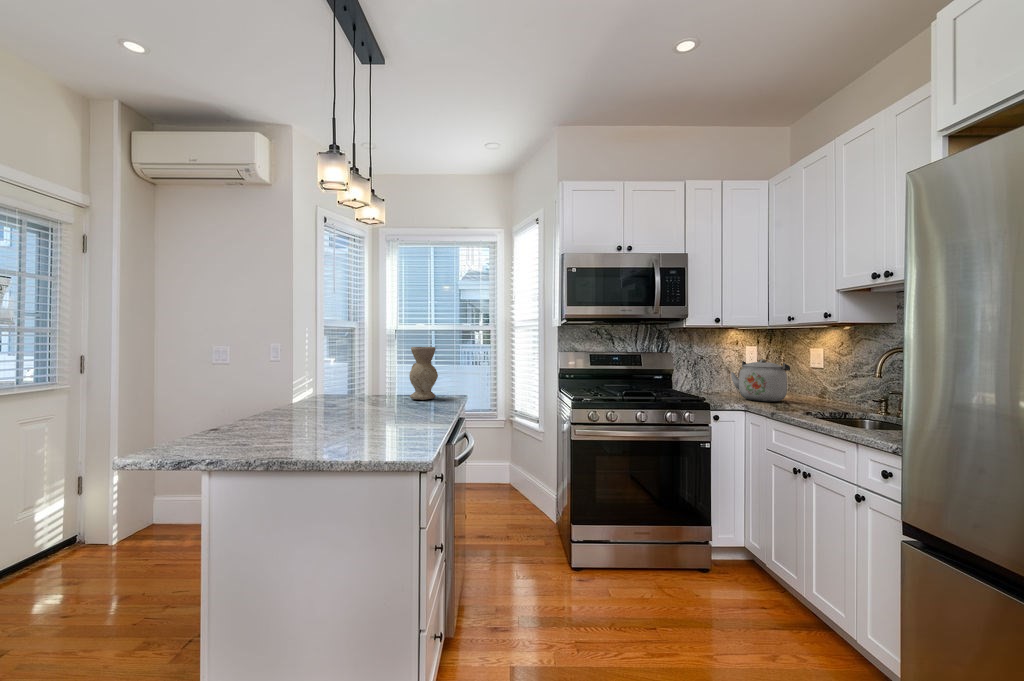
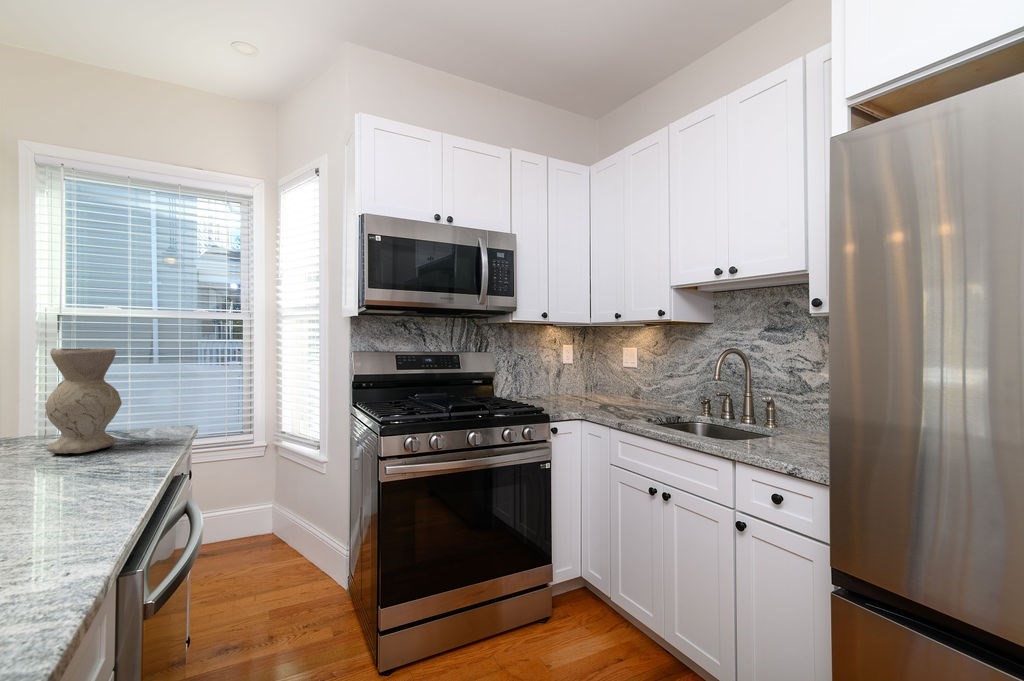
kettle: present [730,359,790,401] -> none [557,359,612,406]

